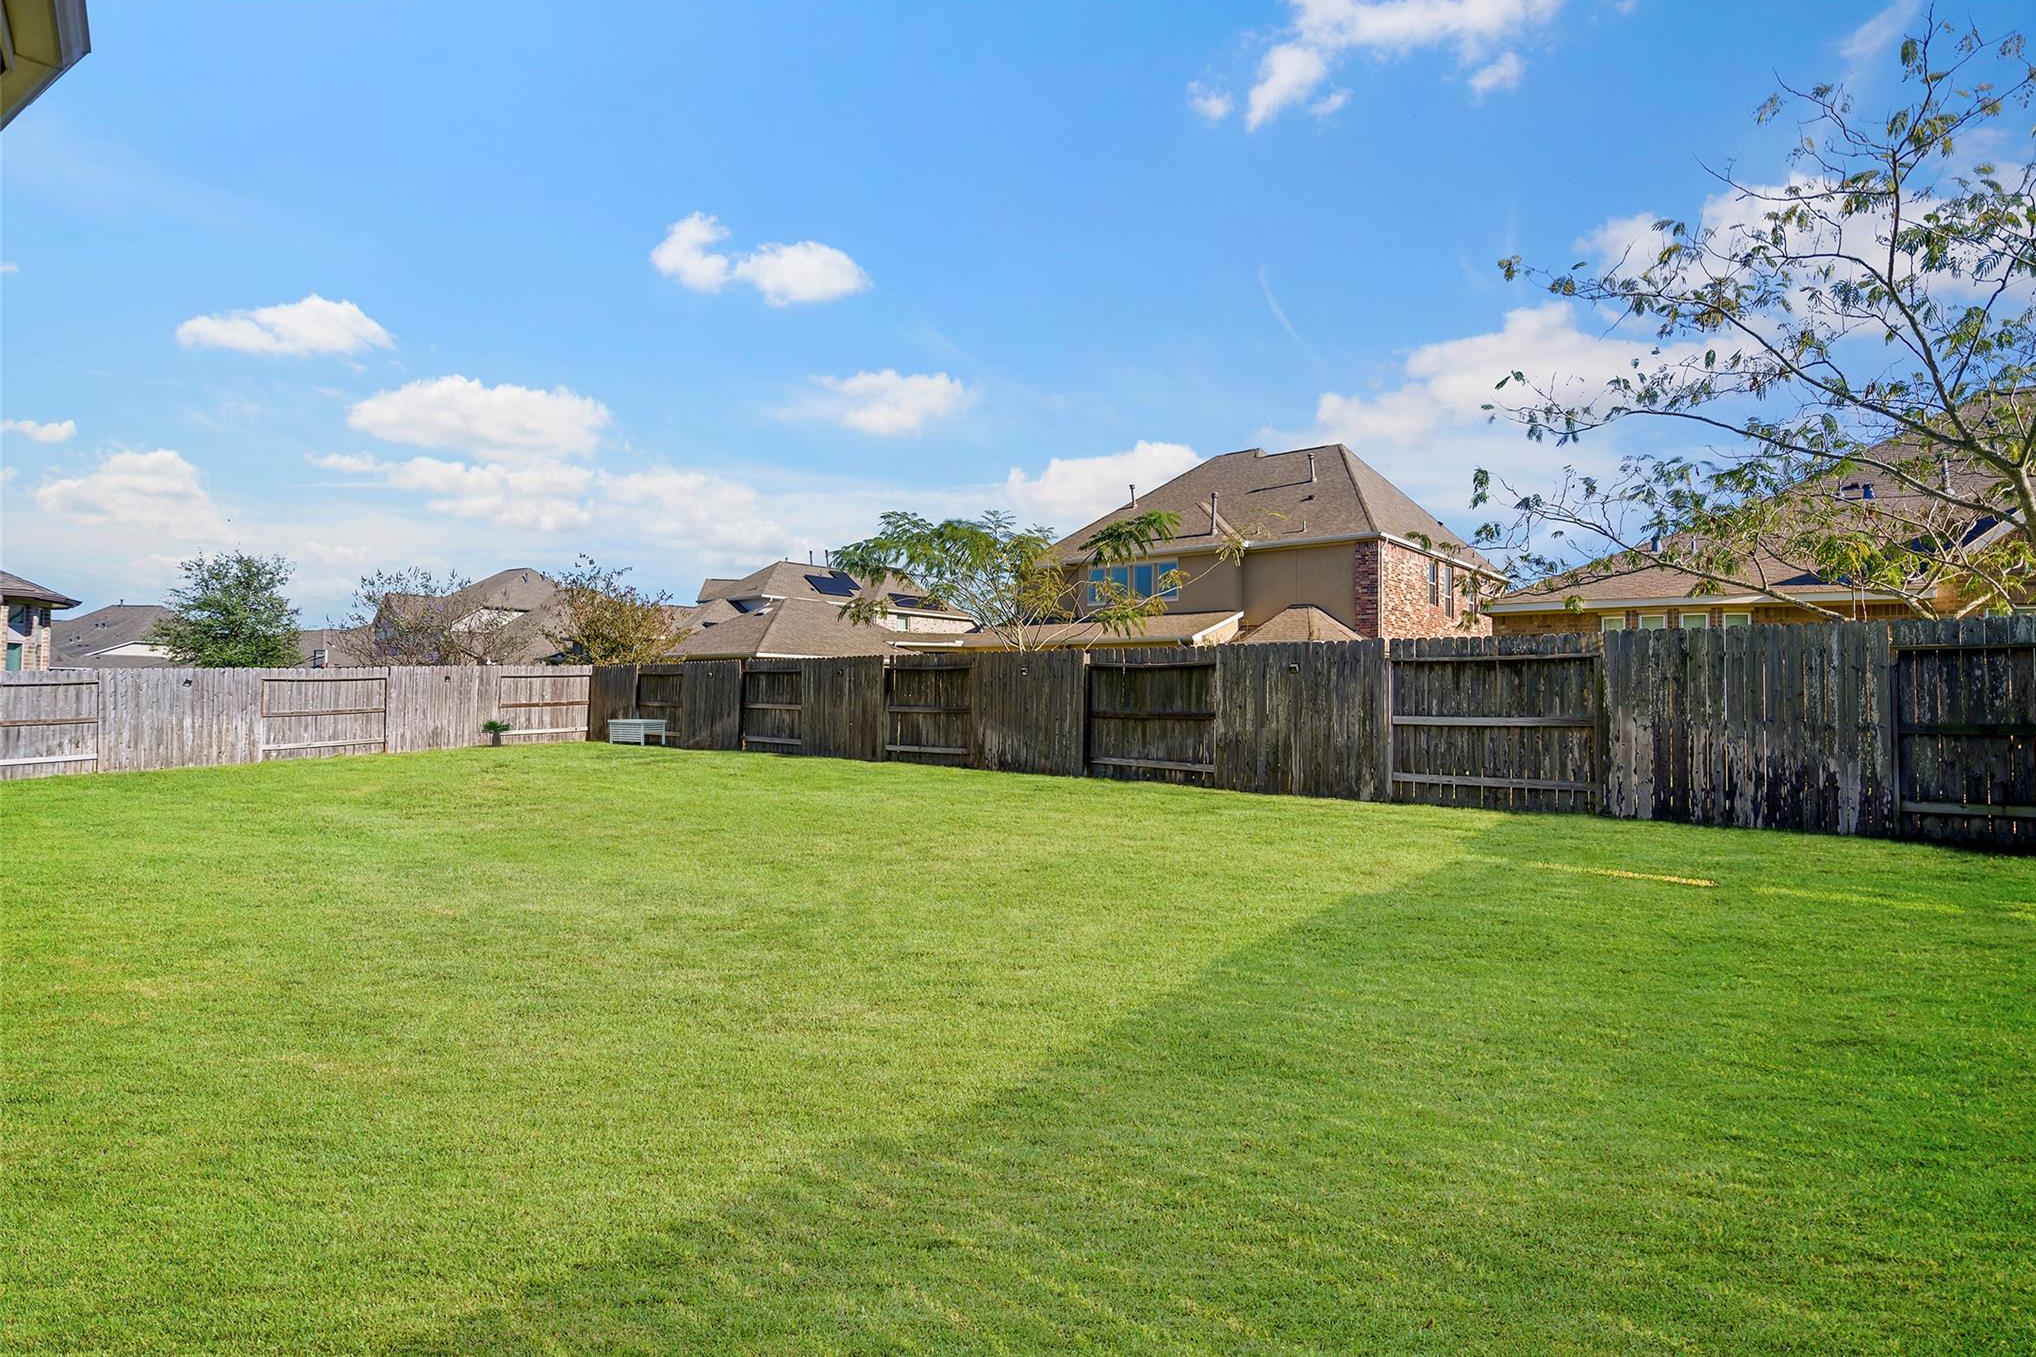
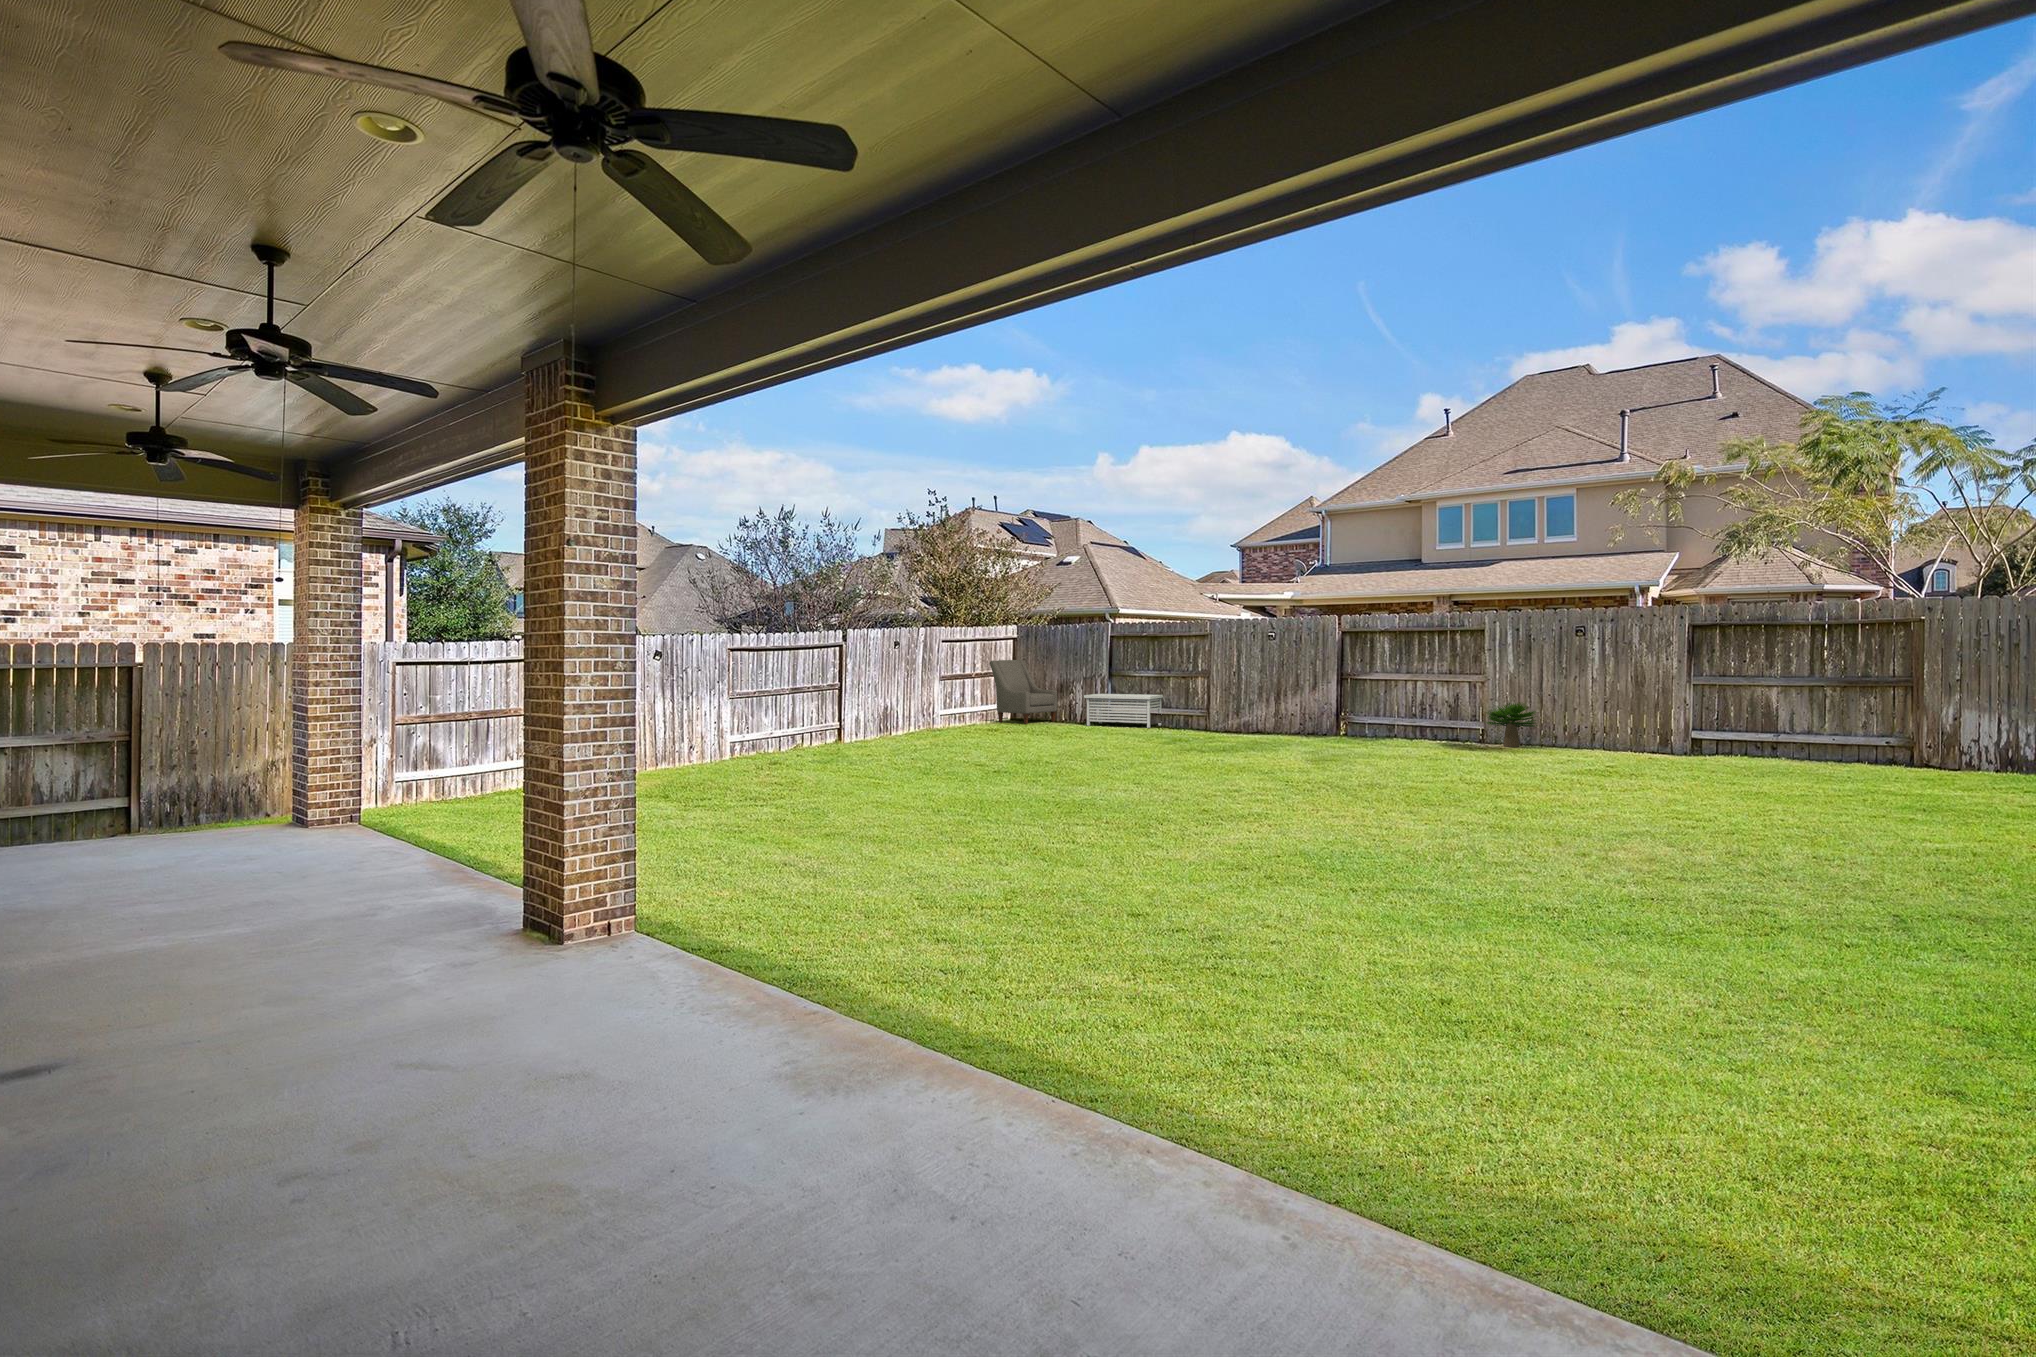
chair: none [562,693,611,743] -> present [990,660,1057,724]
potted plant: present [481,719,511,747] -> present [1486,703,1537,747]

